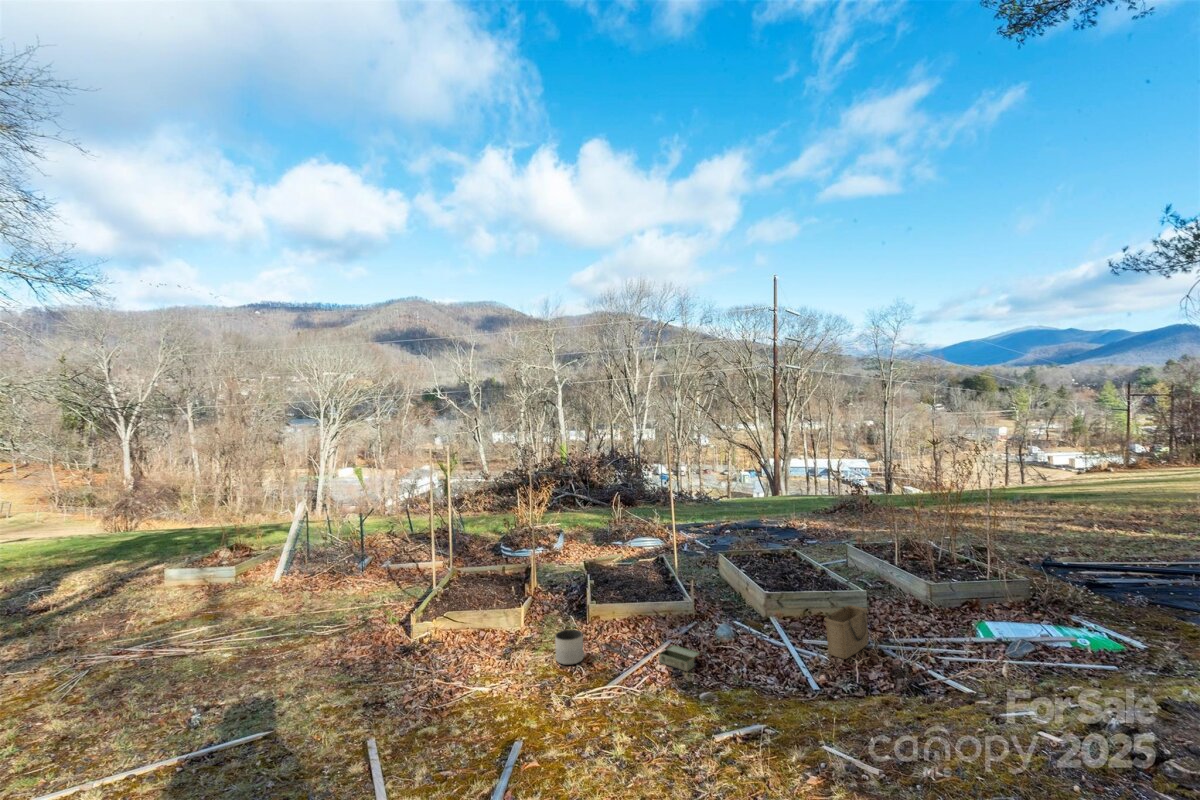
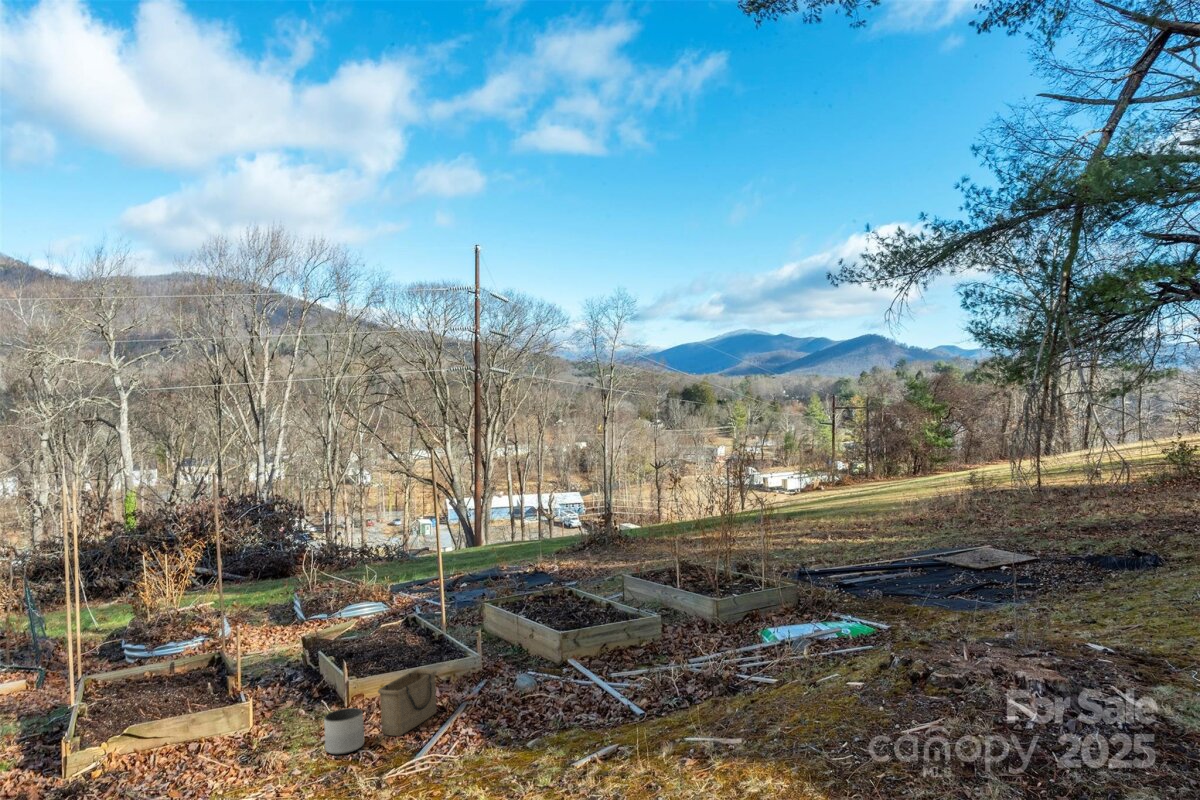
basket: present [824,605,868,659] -> present [378,669,436,736]
toolbox: present [659,645,700,671] -> none [465,703,514,727]

